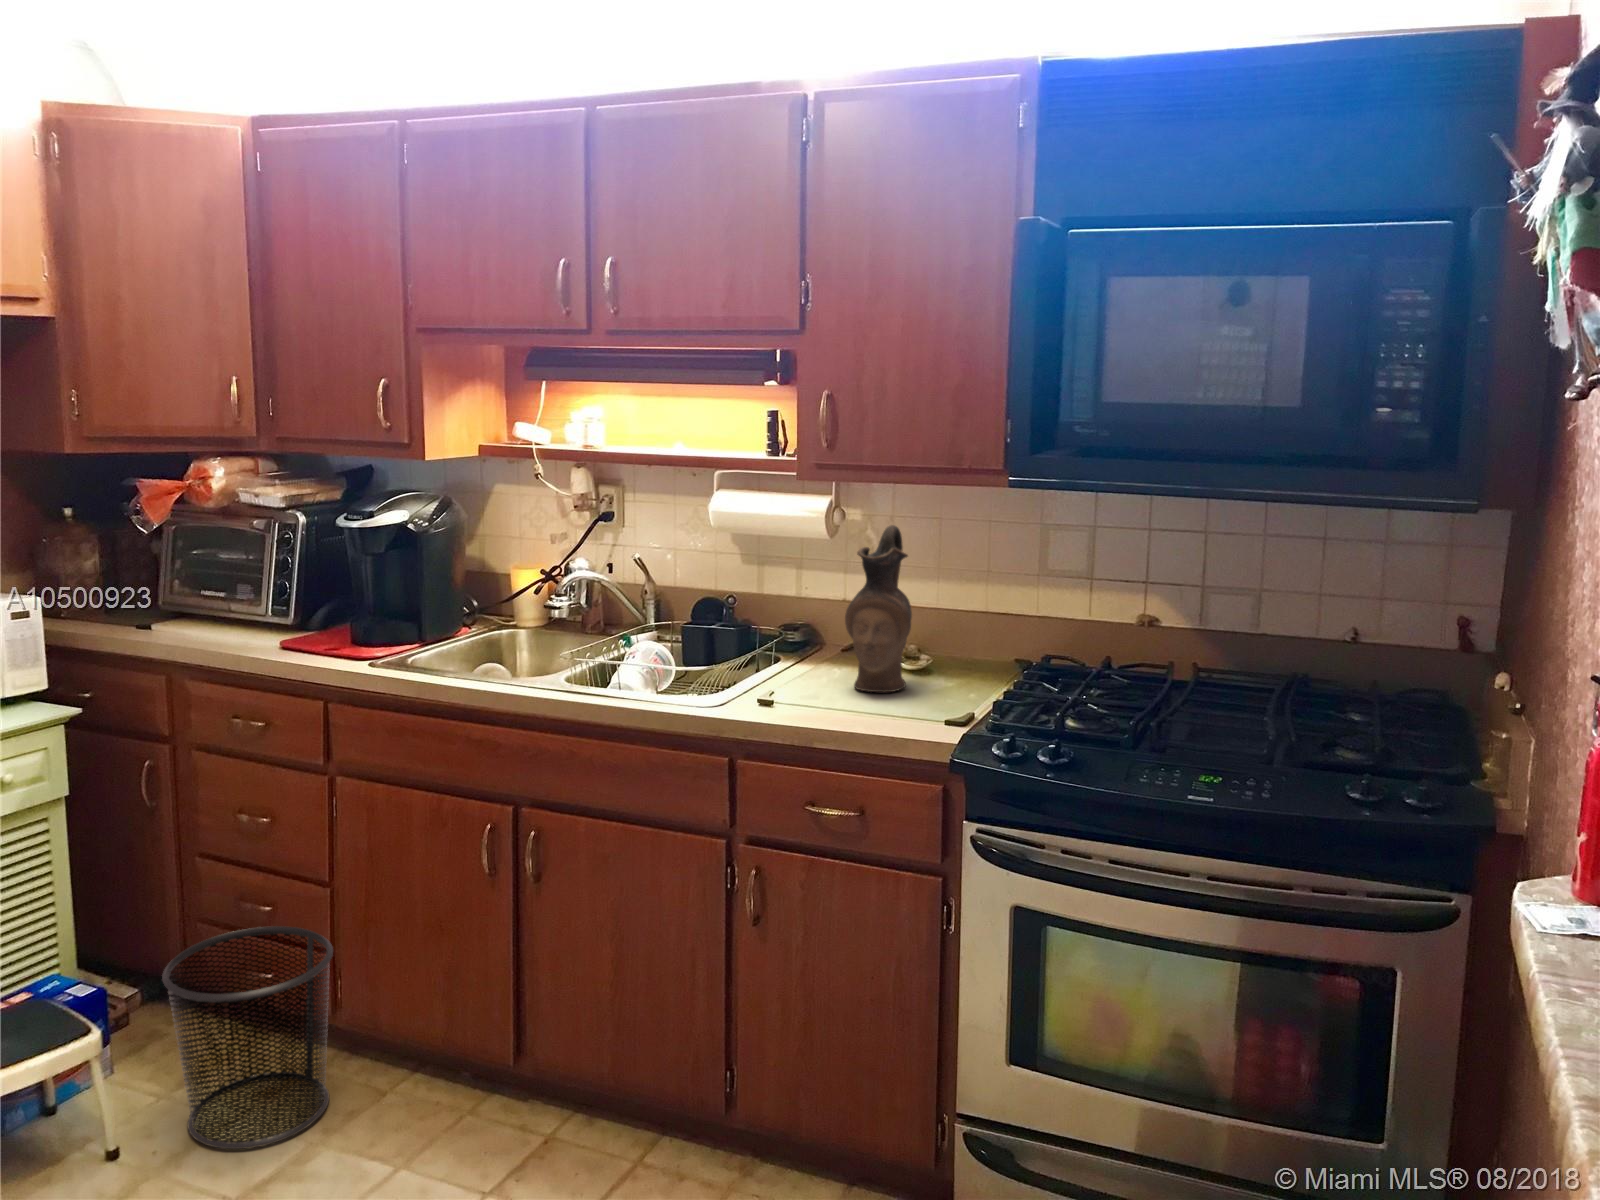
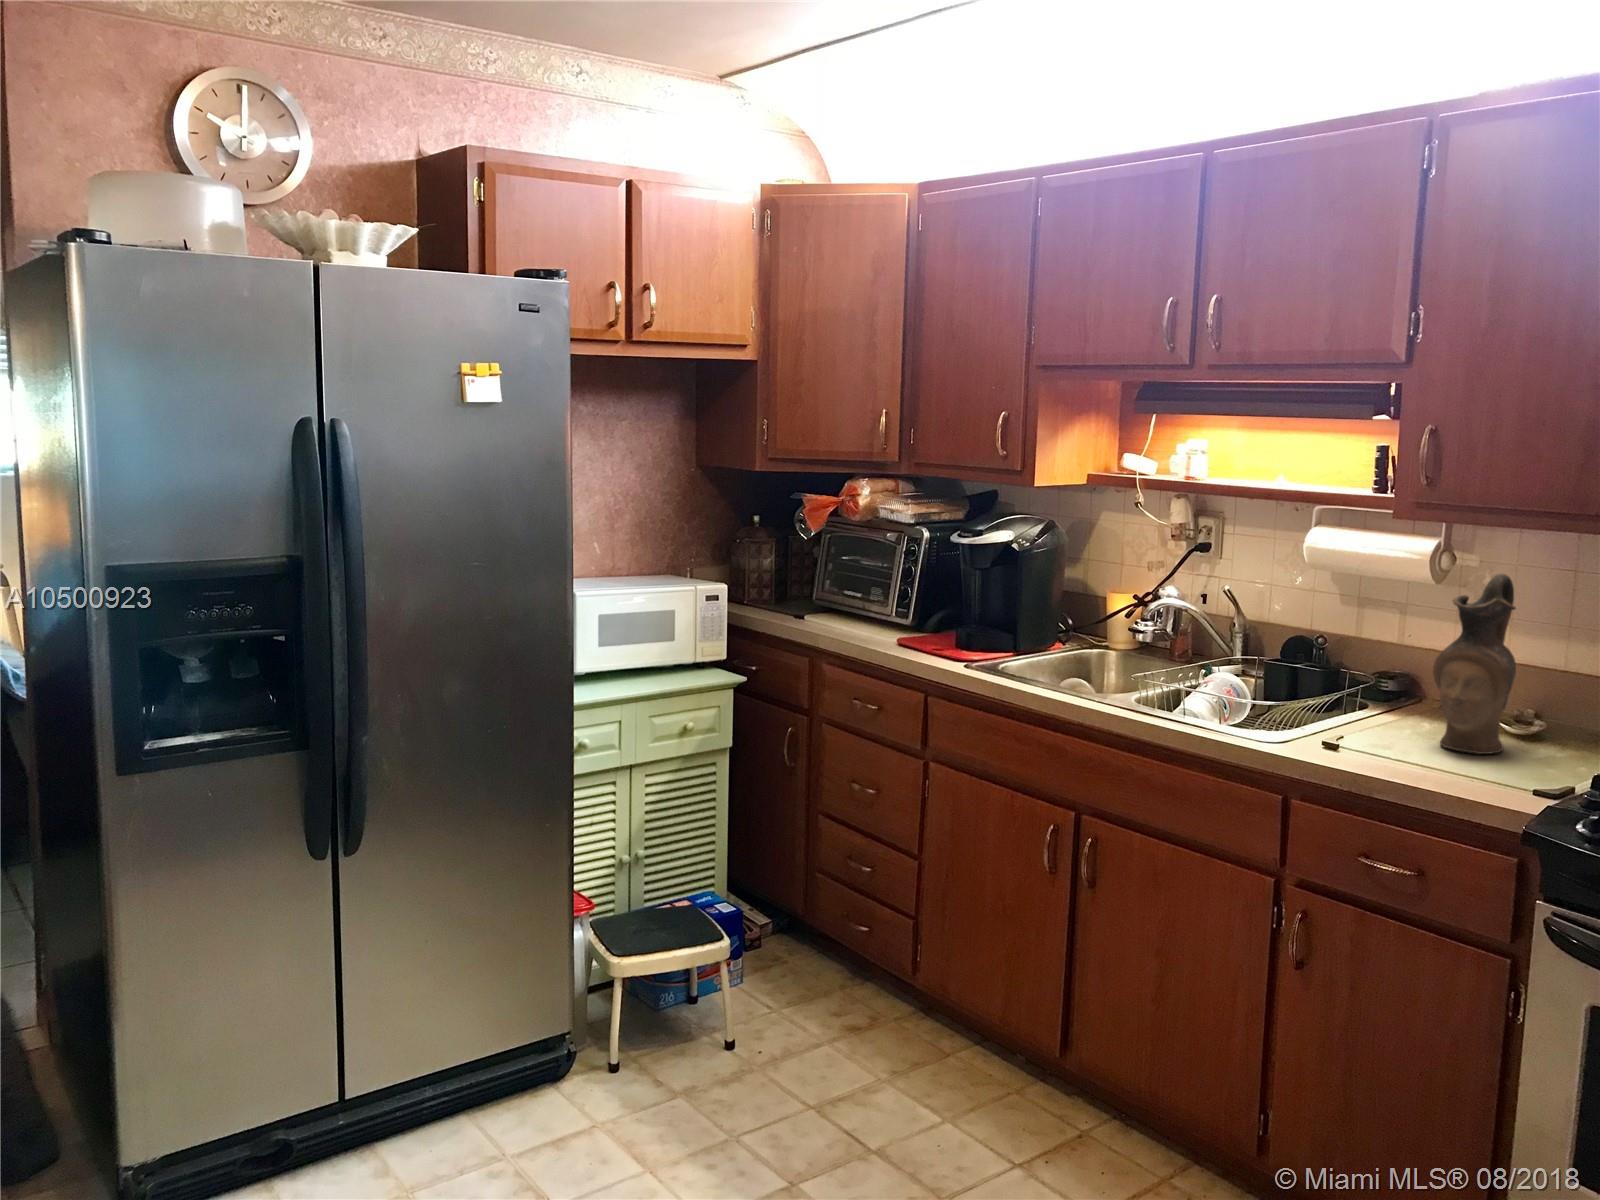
waste bin: present [162,926,333,1149] -> none [778,882,912,1068]

